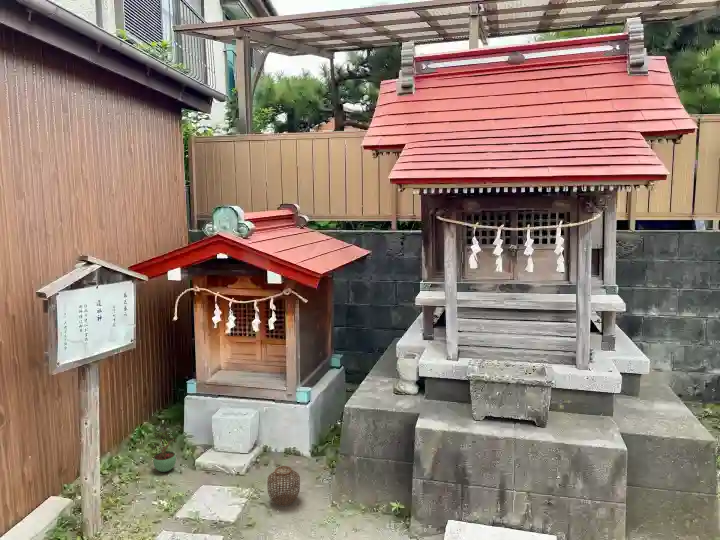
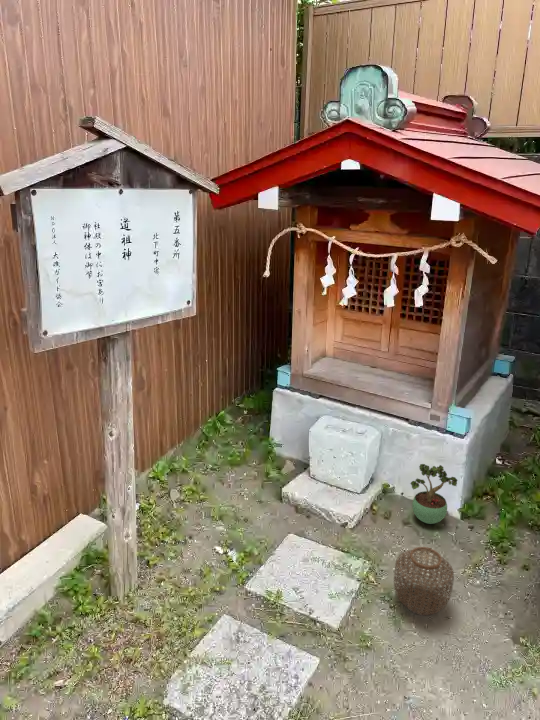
potted plant: present [150,431,177,472] -> present [411,464,457,524]

